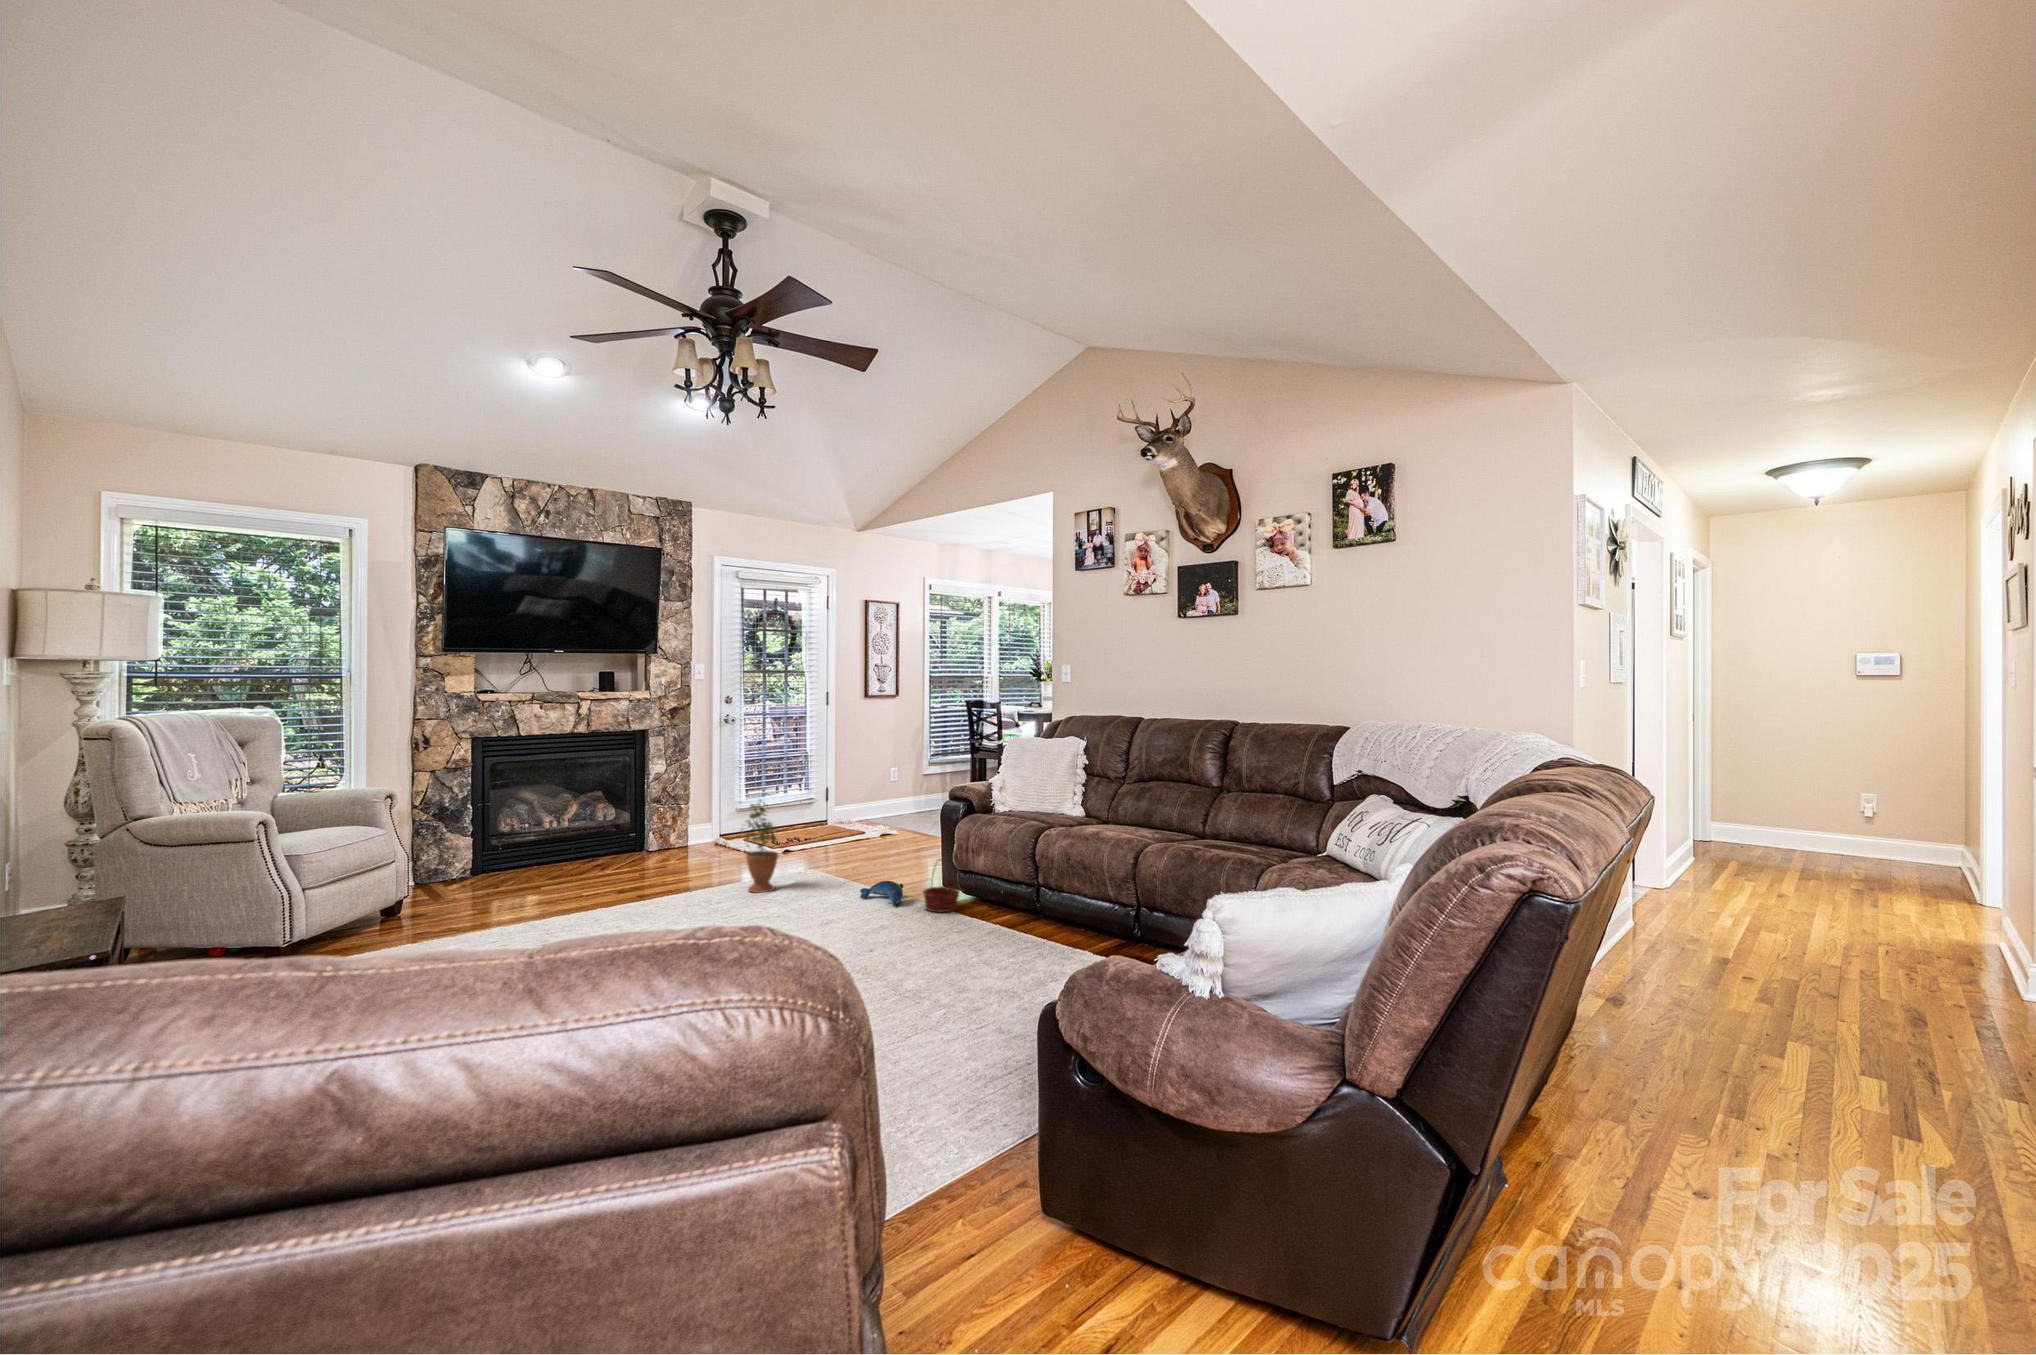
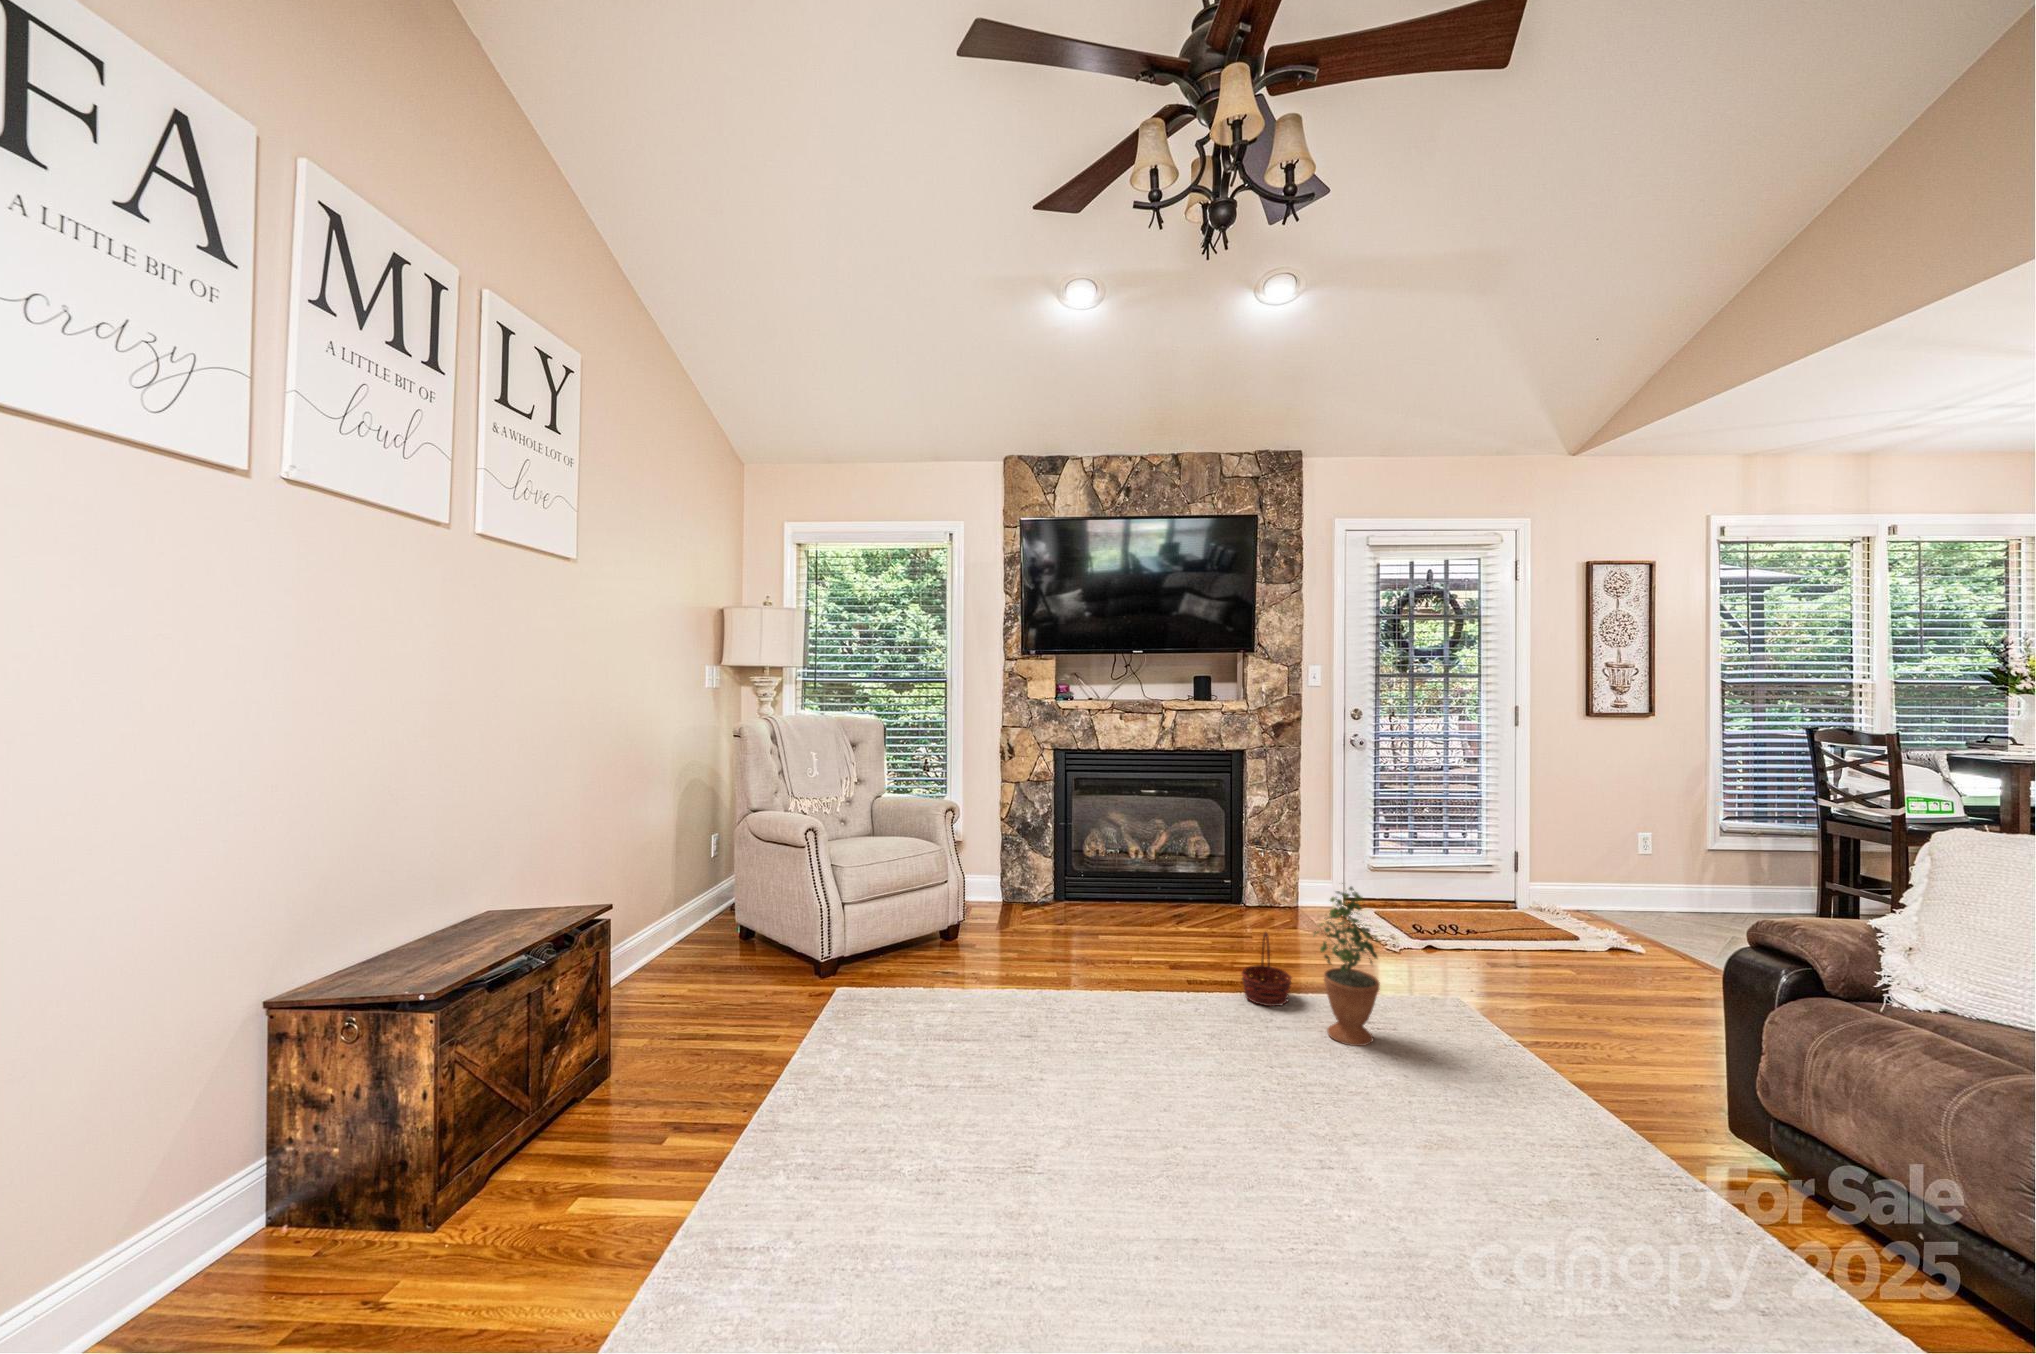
basket: present [923,863,959,913] -> present [1241,932,1292,1006]
plush toy: present [860,881,903,906] -> none [1527,1118,1638,1207]

